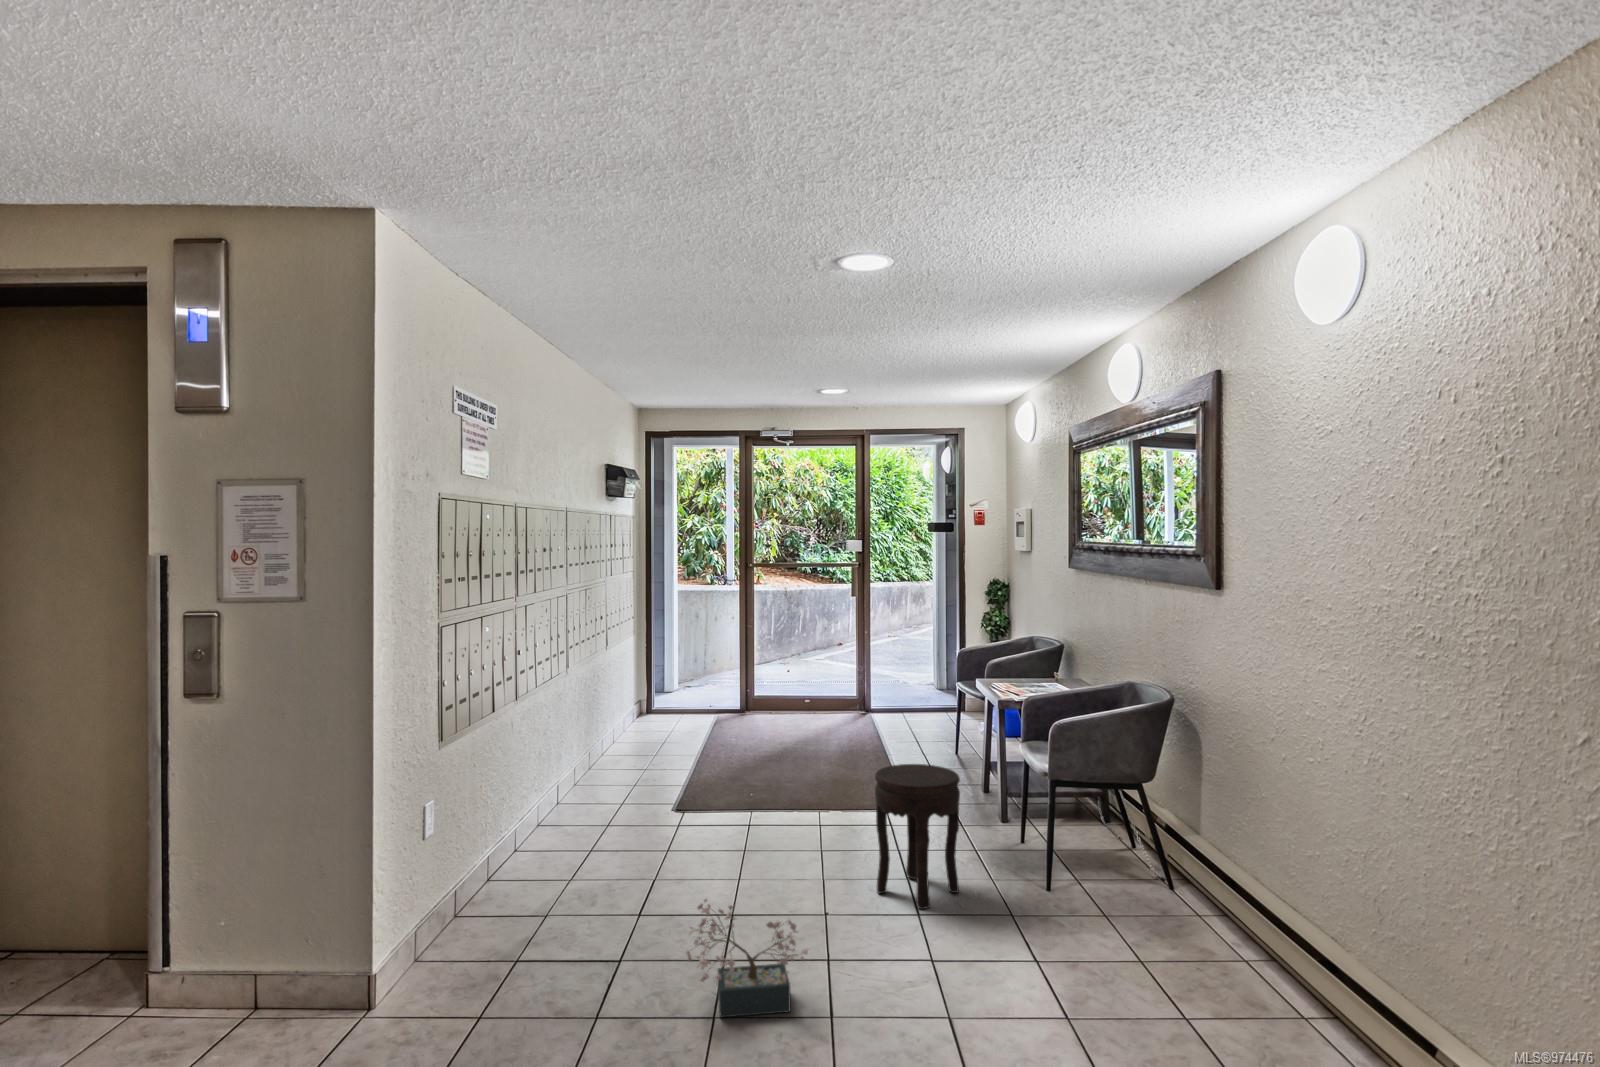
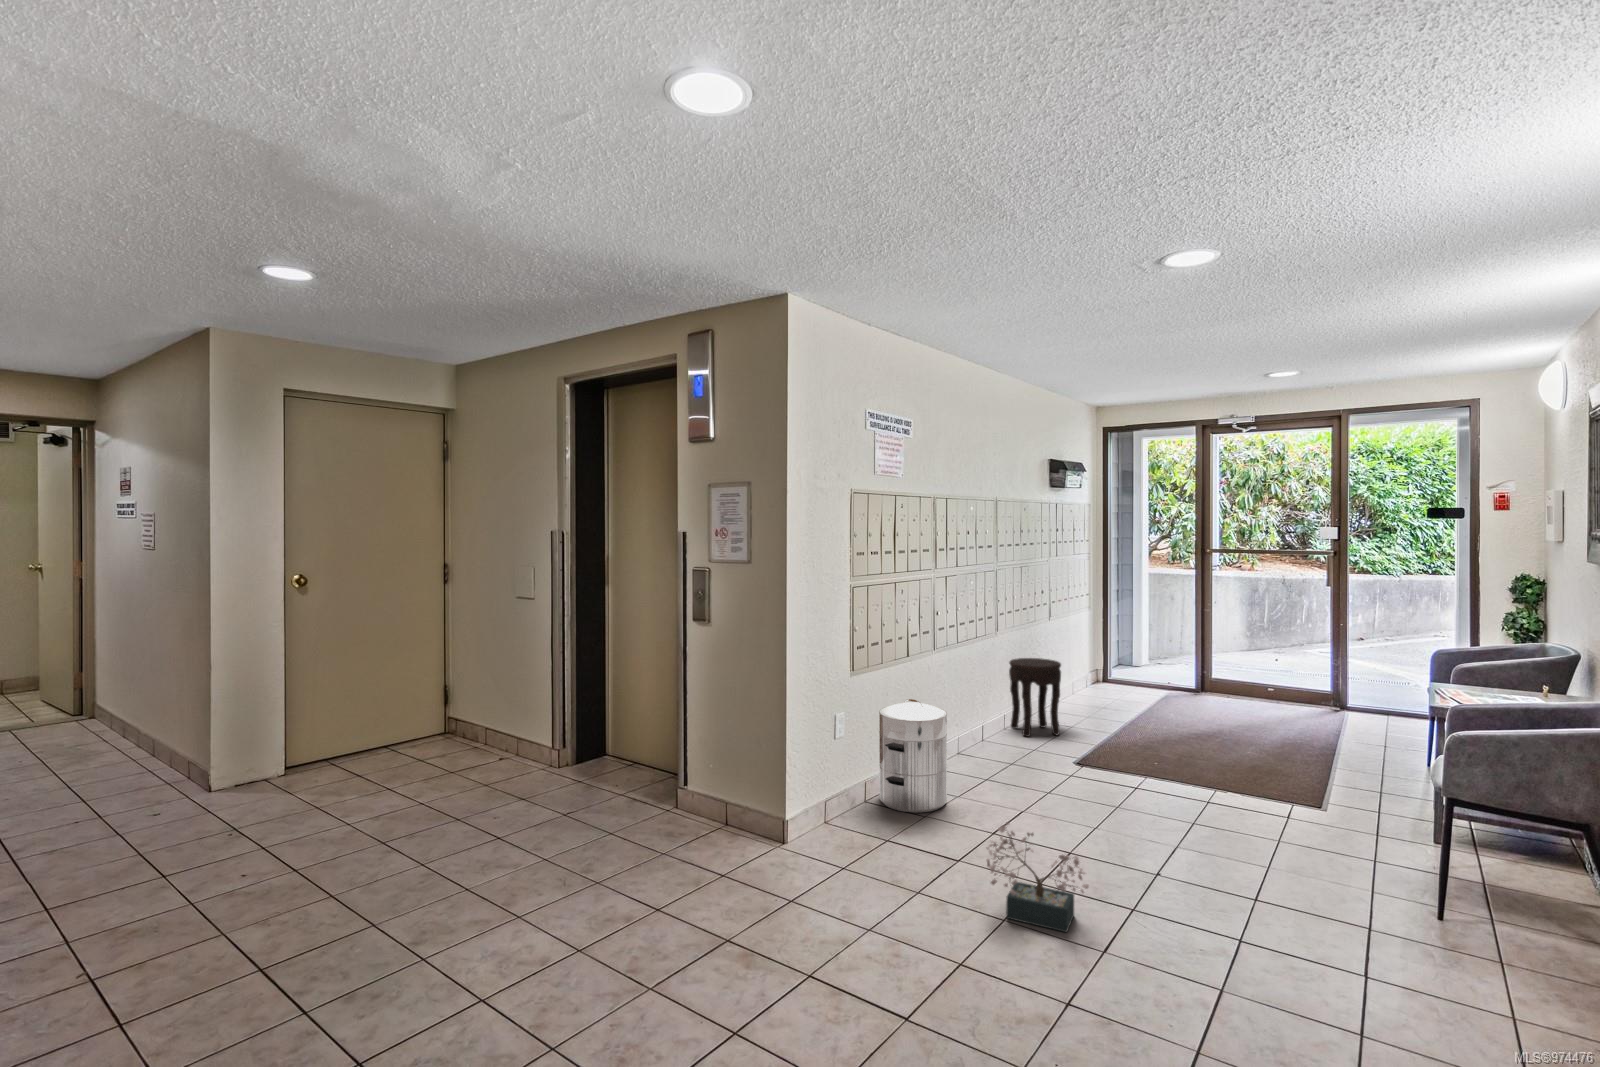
side table: present [875,764,960,909] -> present [1009,658,1061,737]
waste bin: none [476,766,568,915] -> present [879,699,947,813]

